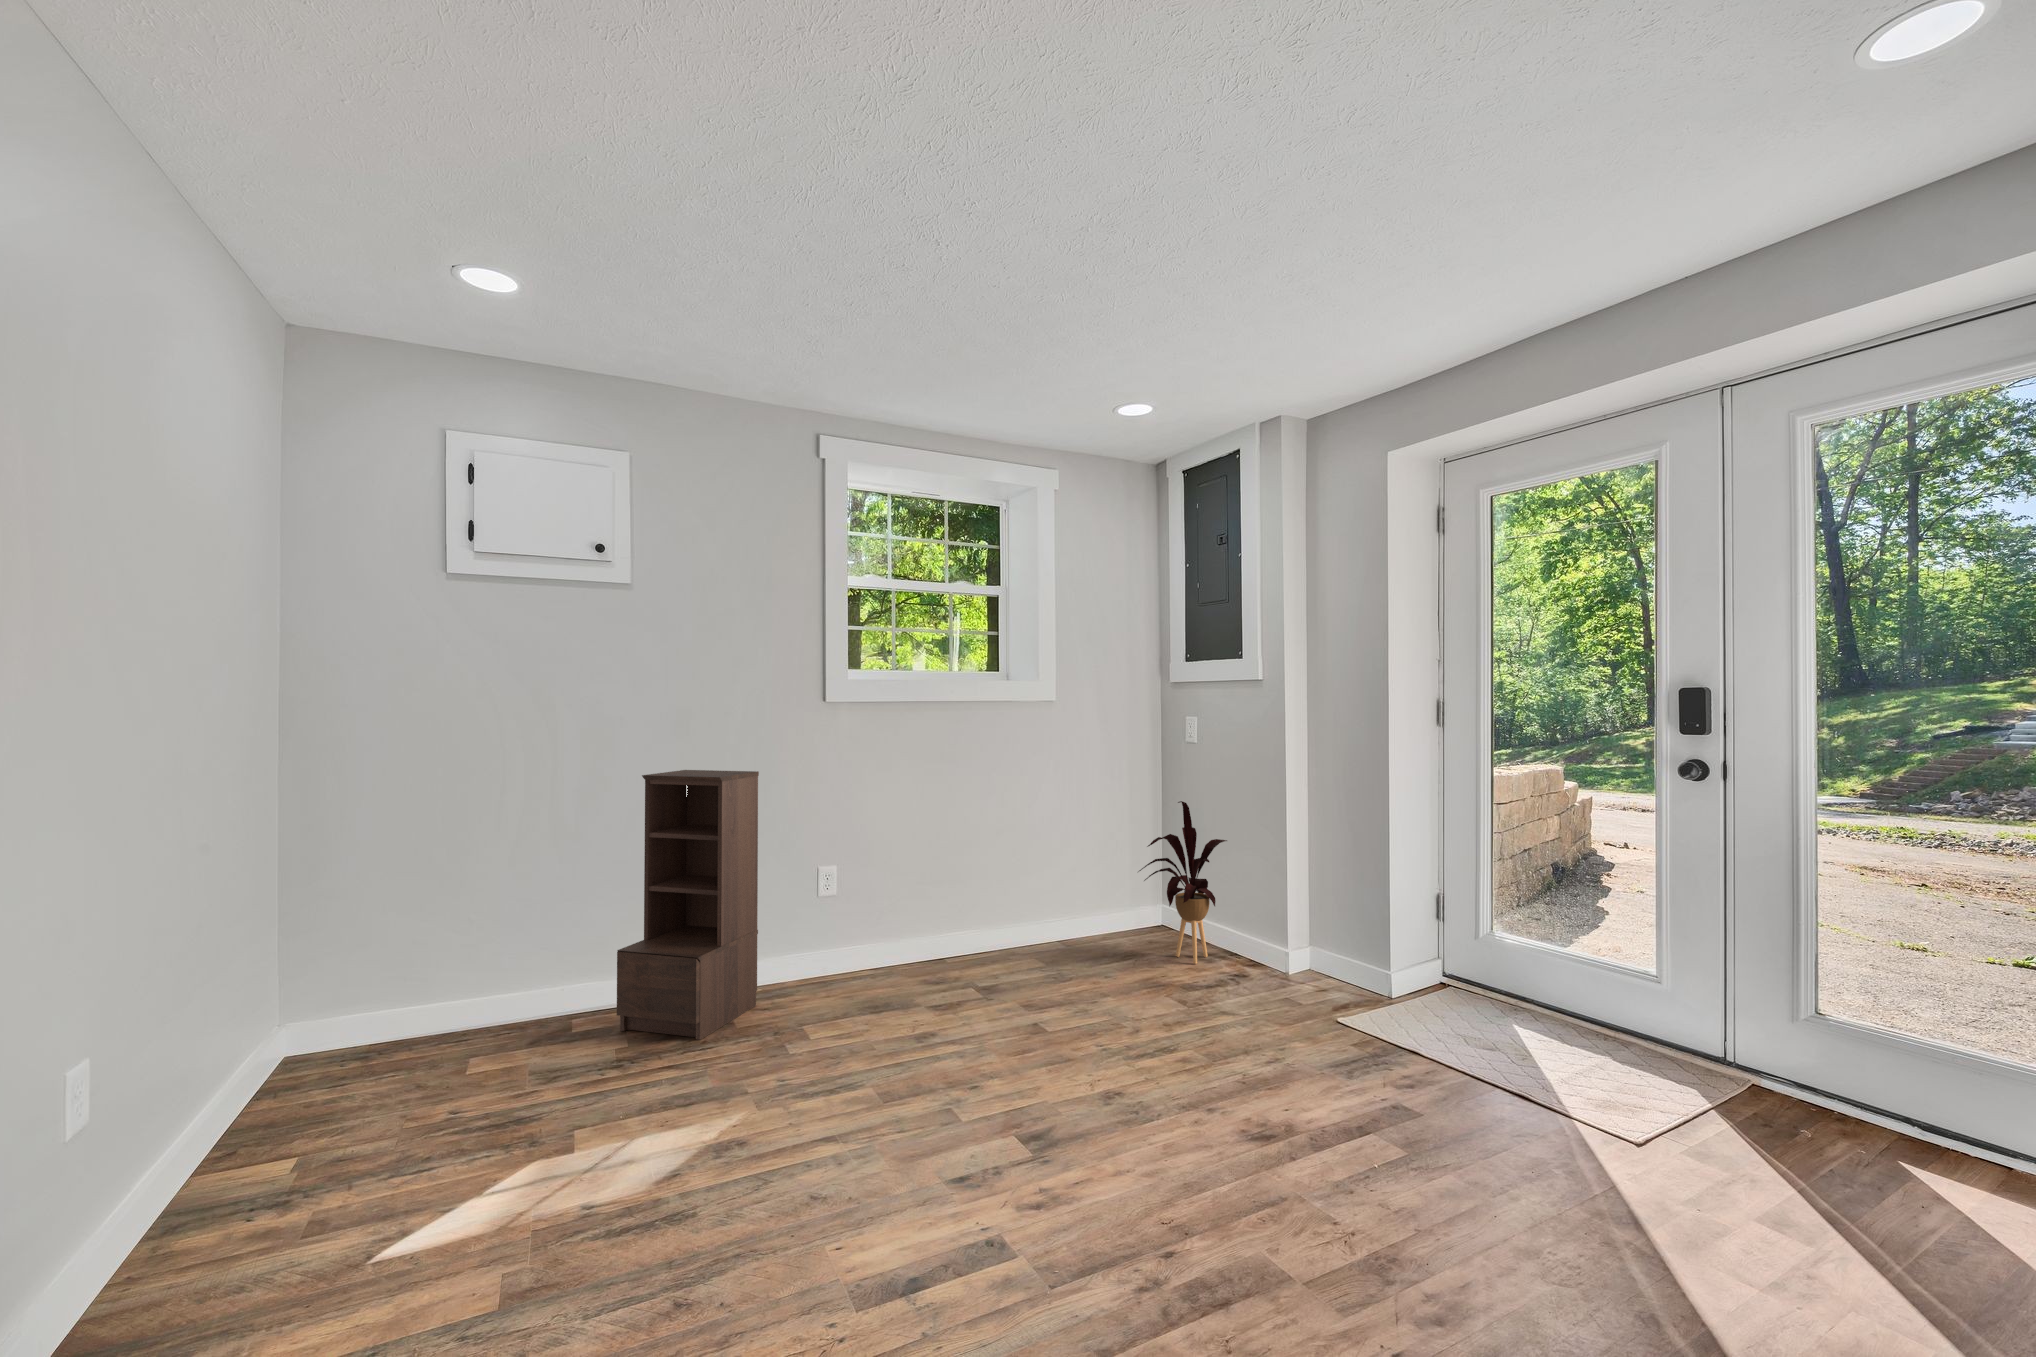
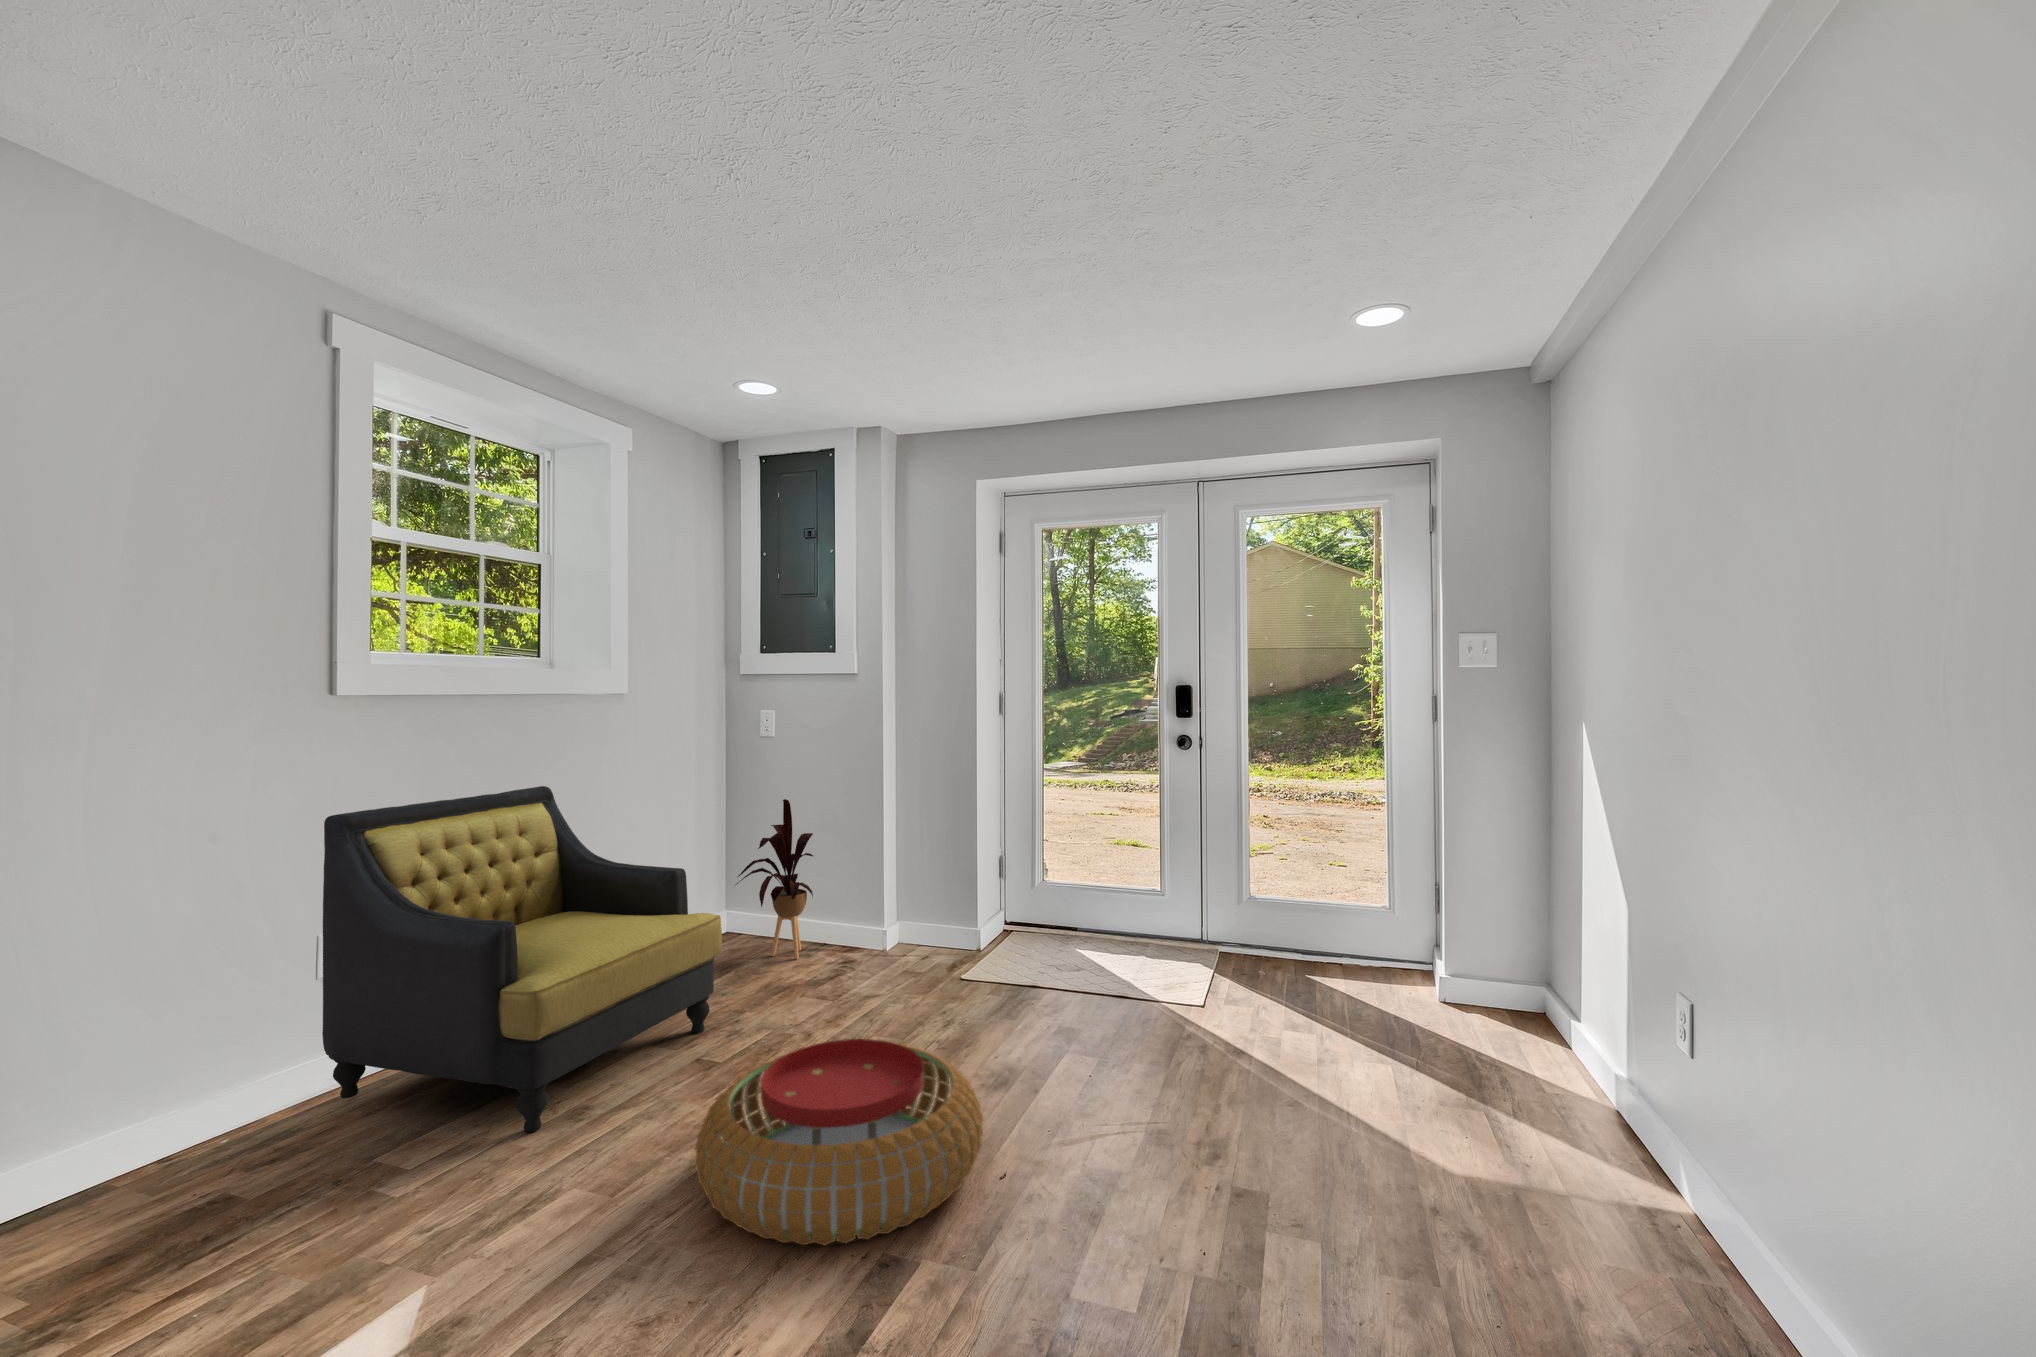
bookshelf: present [617,770,759,1040] -> none [15,812,273,1269]
armchair: none [803,771,1073,1042] -> present [322,786,722,1132]
pouf: none [903,1027,1176,1220] -> present [695,1039,983,1245]

